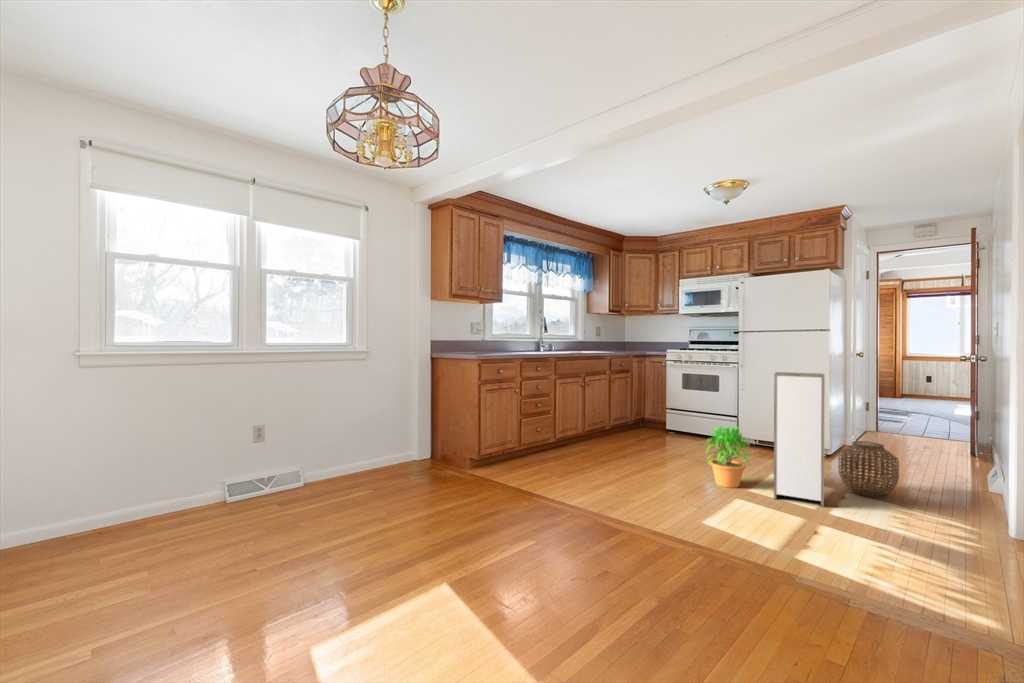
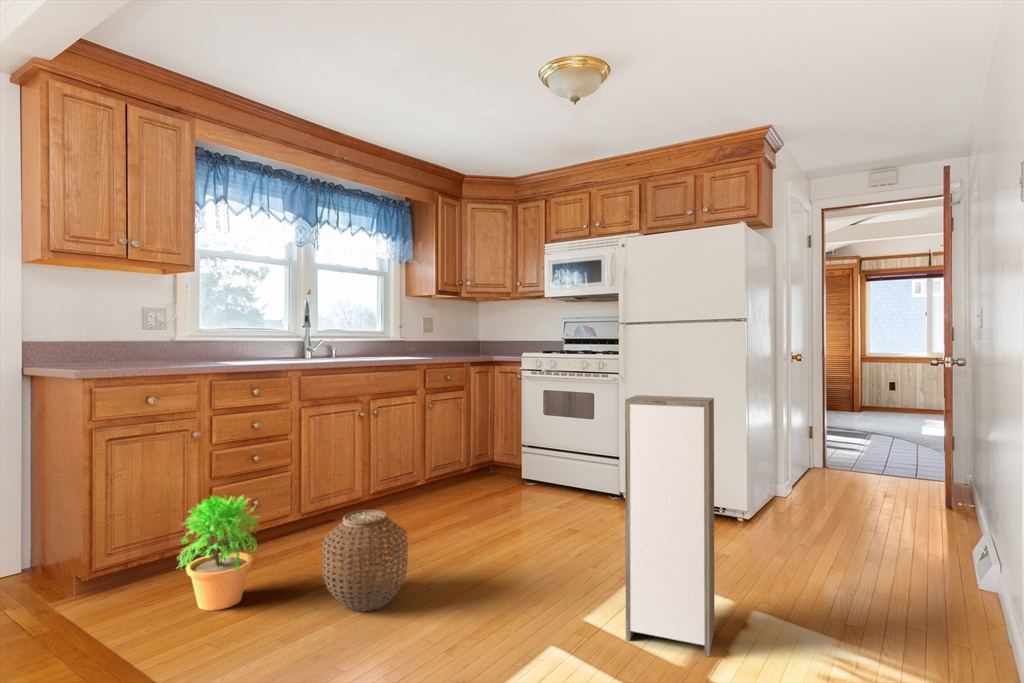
potted plant: present [706,427,750,488] -> present [177,495,258,610]
woven basket: present [838,441,899,498] -> present [322,510,408,611]

